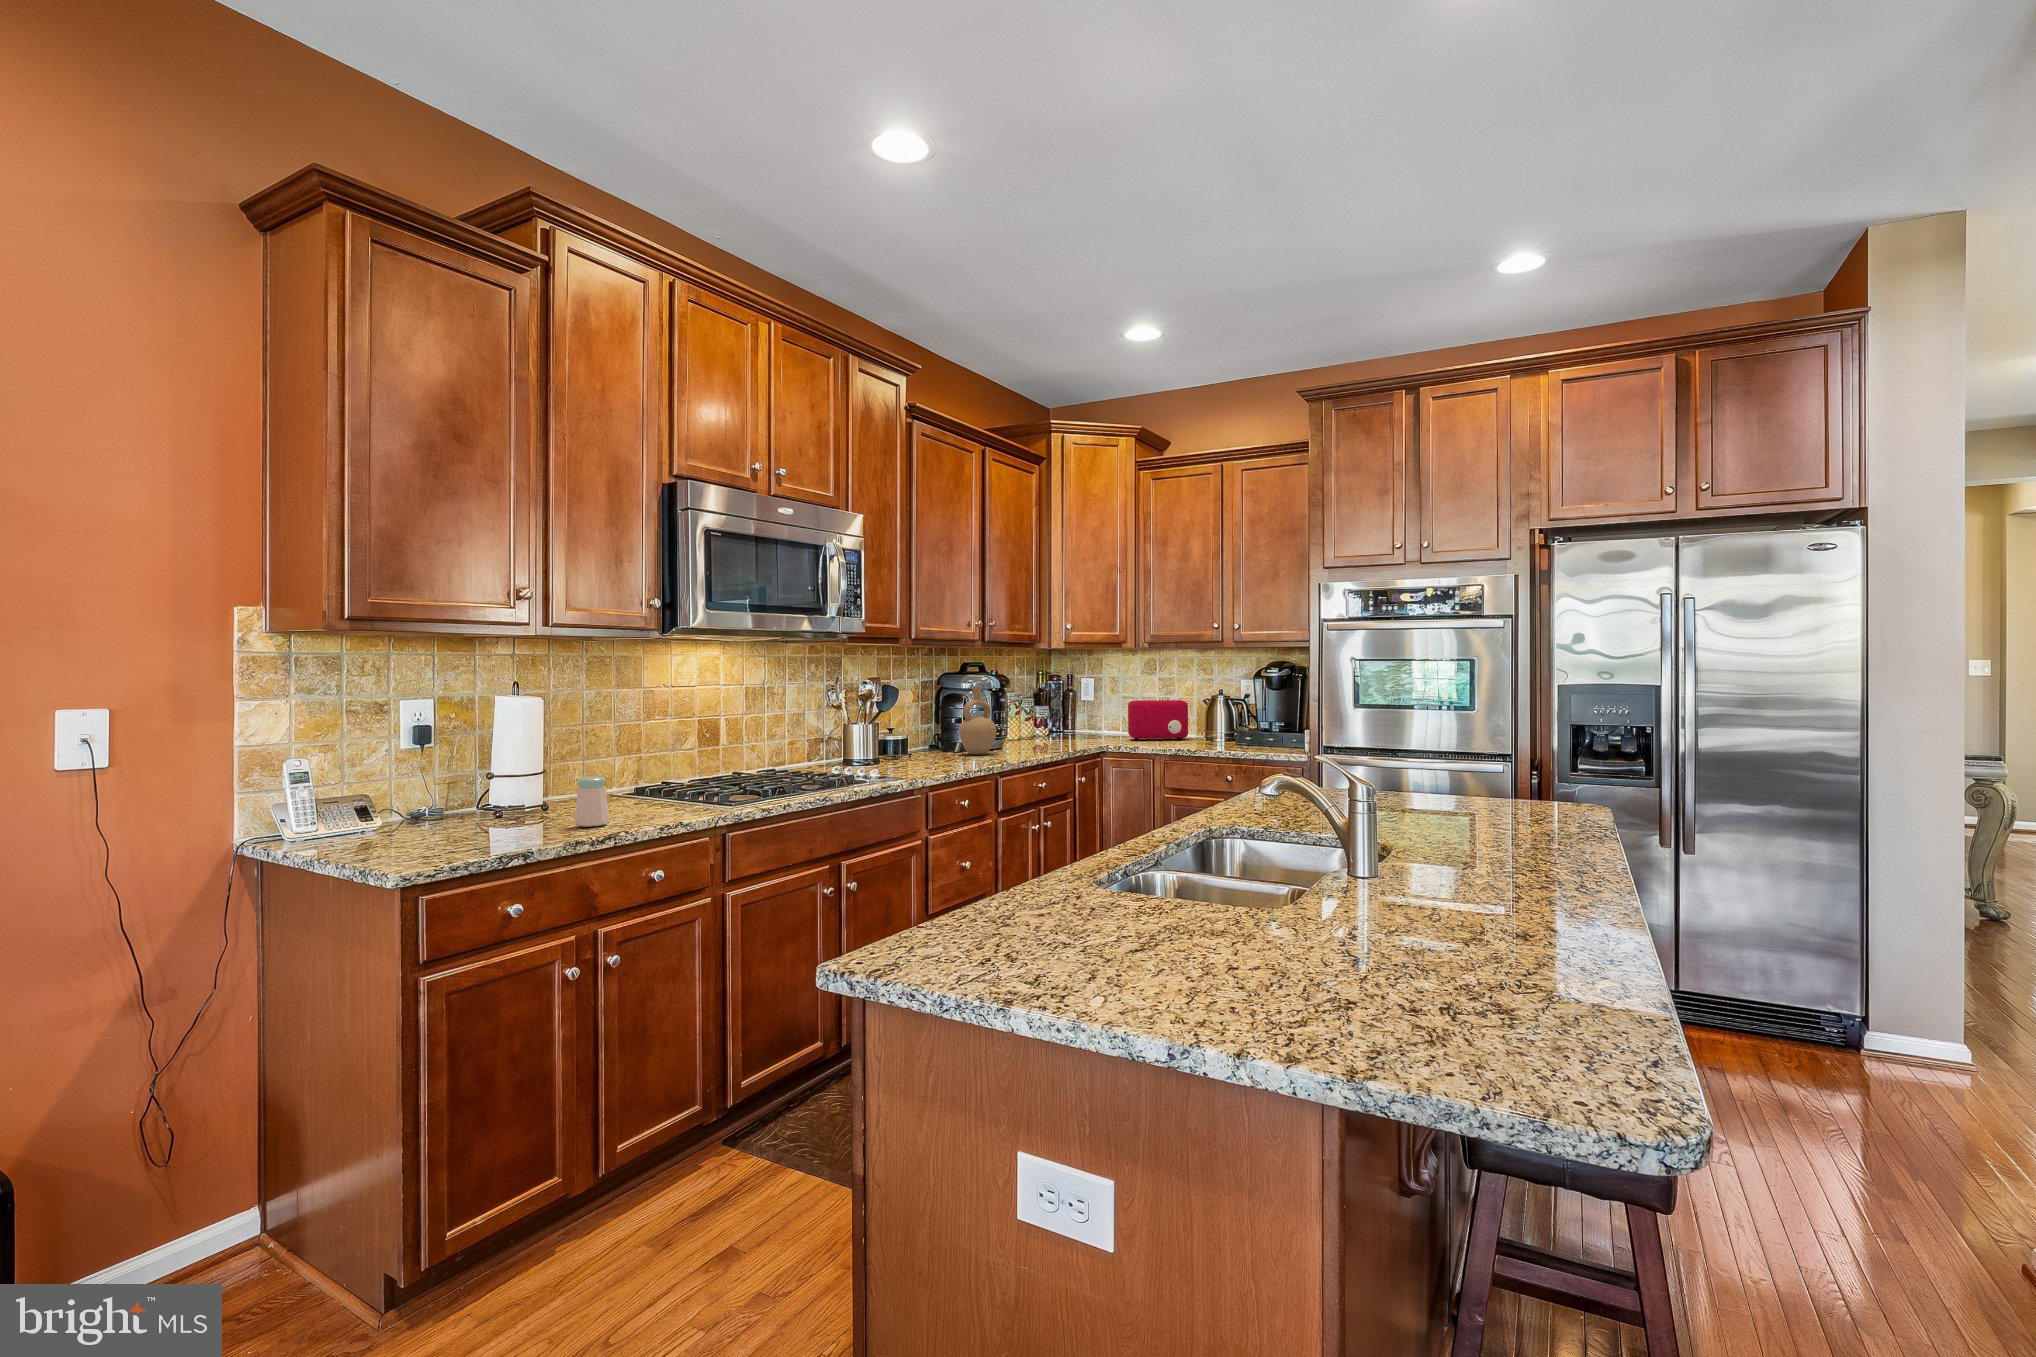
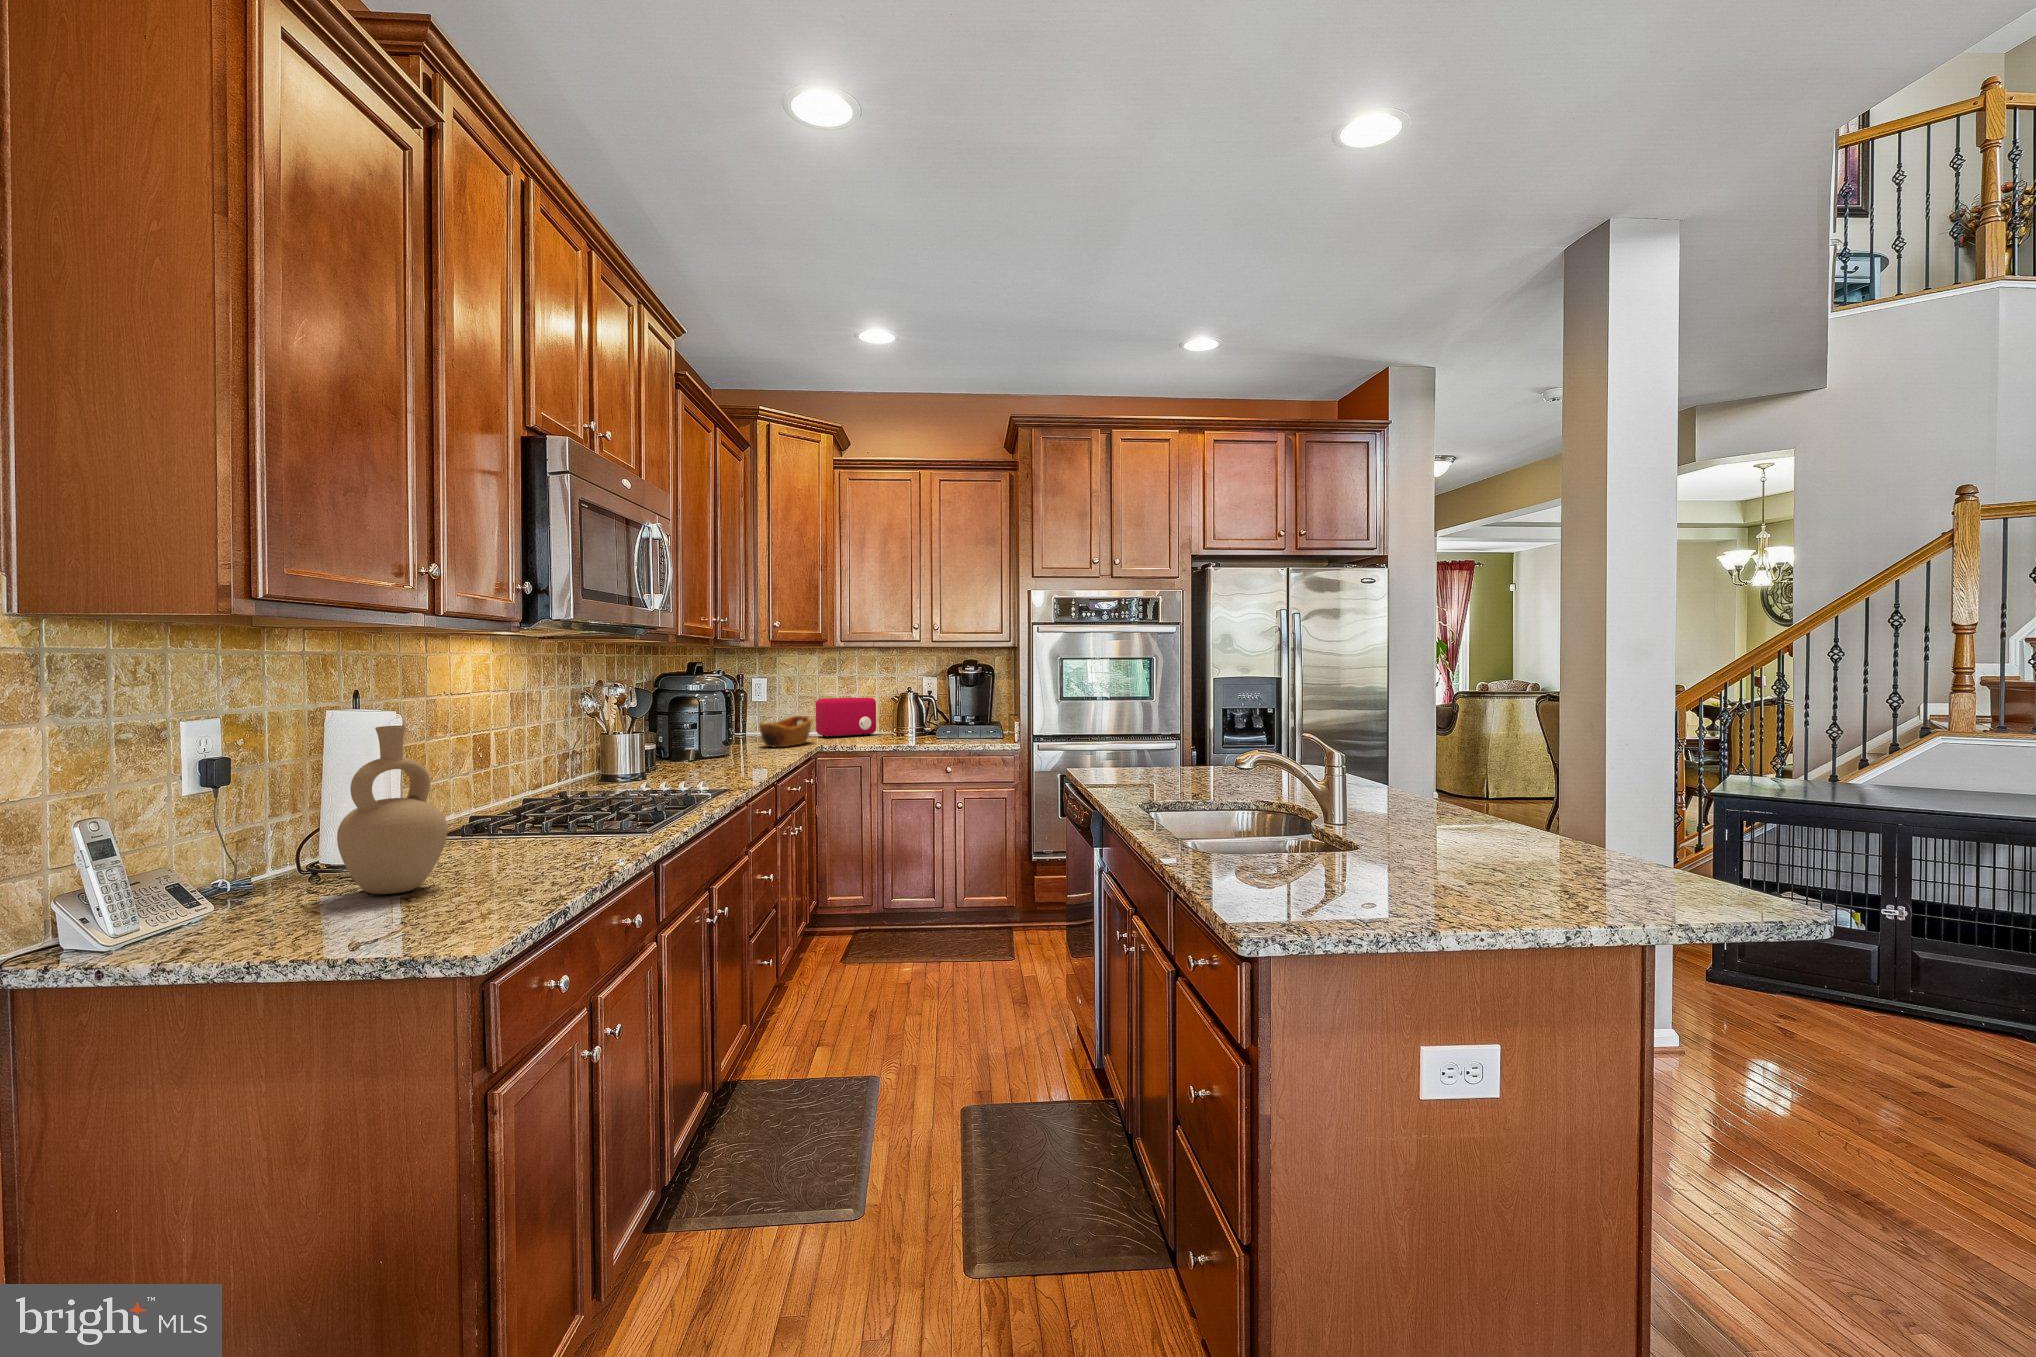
vase: present [959,687,997,755] -> present [337,726,447,894]
wooden bowl: none [1048,717,1106,747] -> present [759,716,812,747]
salt shaker: present [574,776,609,827] -> none [514,808,555,871]

